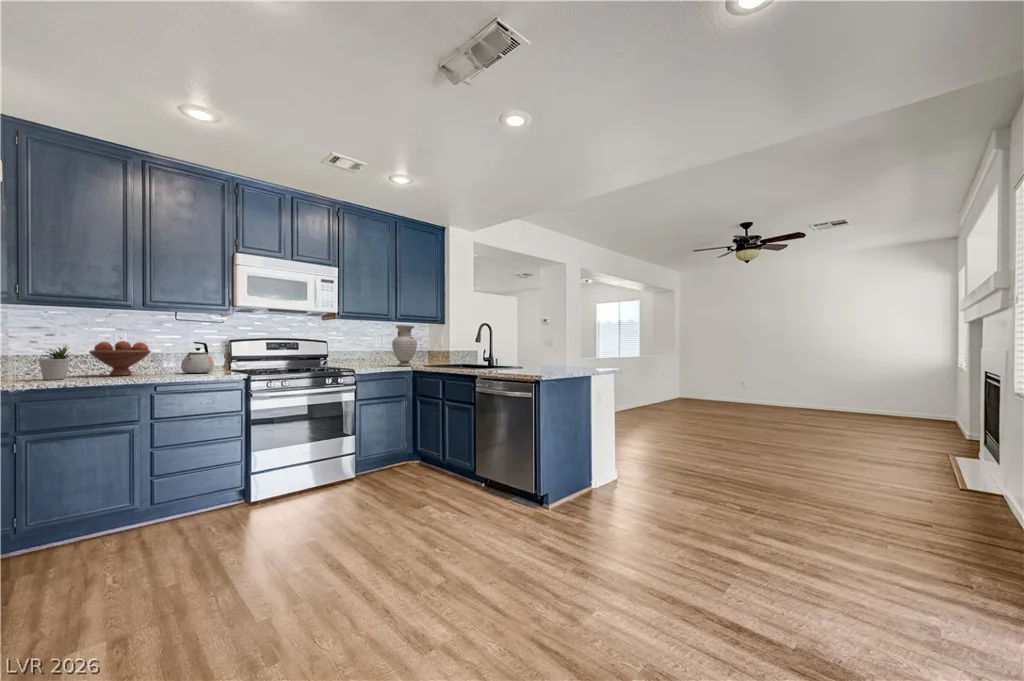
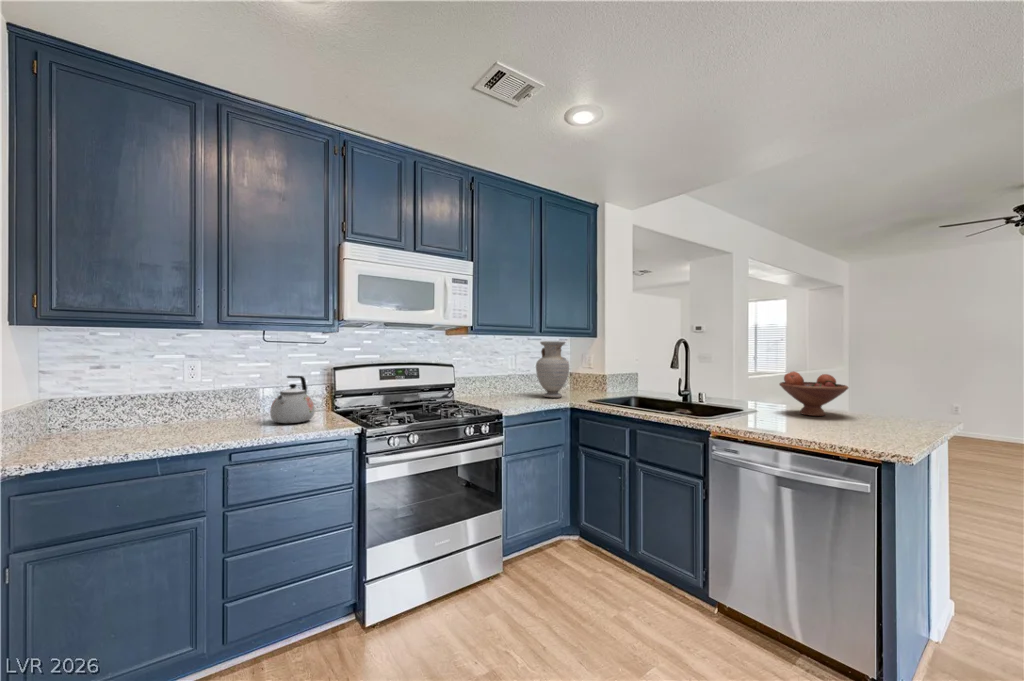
fruit bowl: present [89,341,151,376] -> present [780,372,848,416]
potted plant: present [39,346,70,380] -> none [56,391,109,452]

